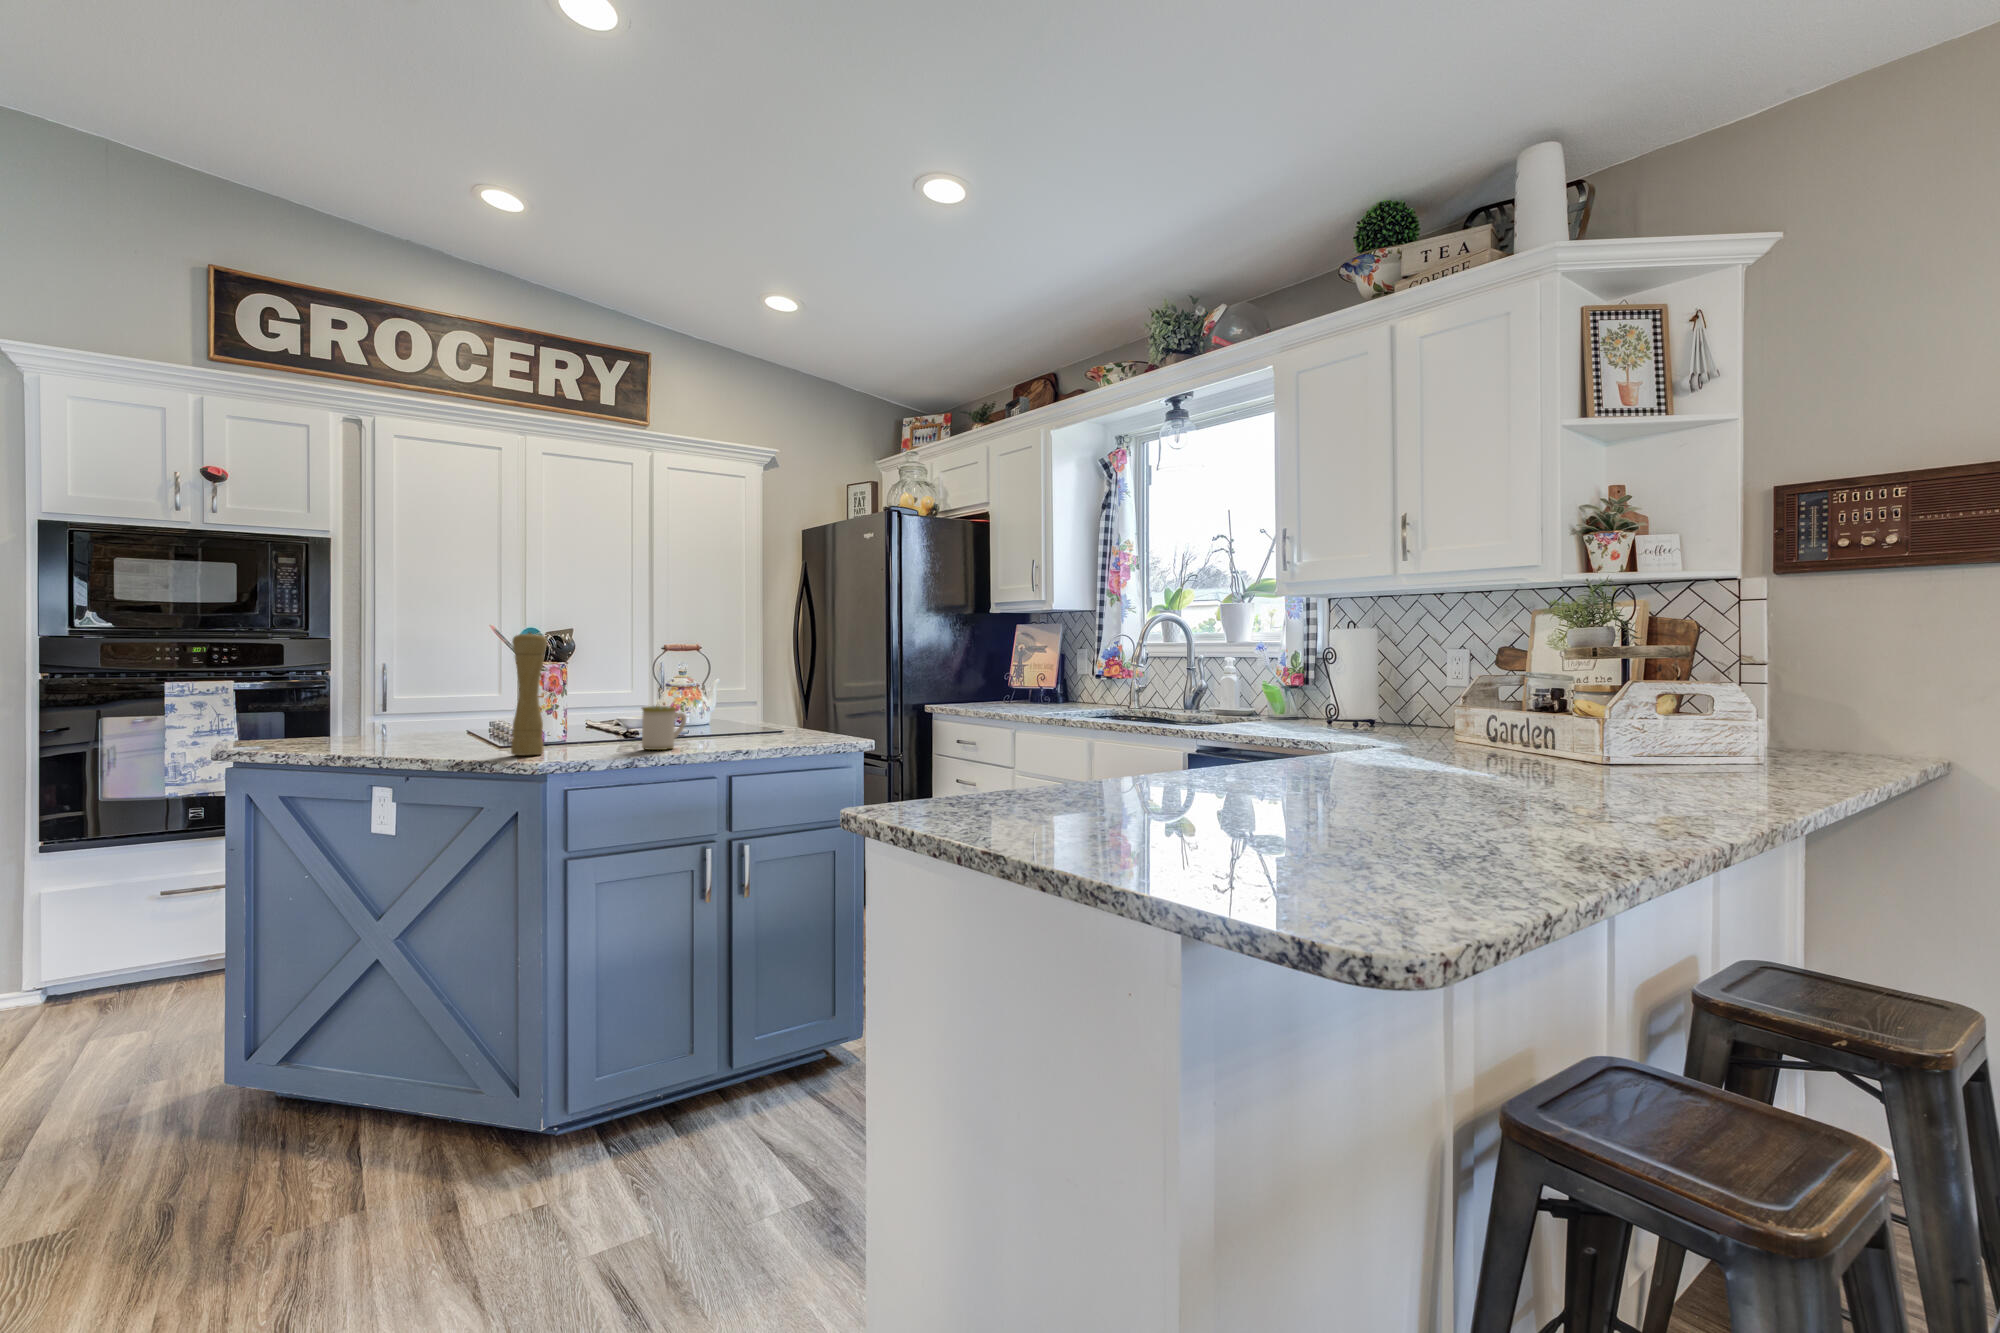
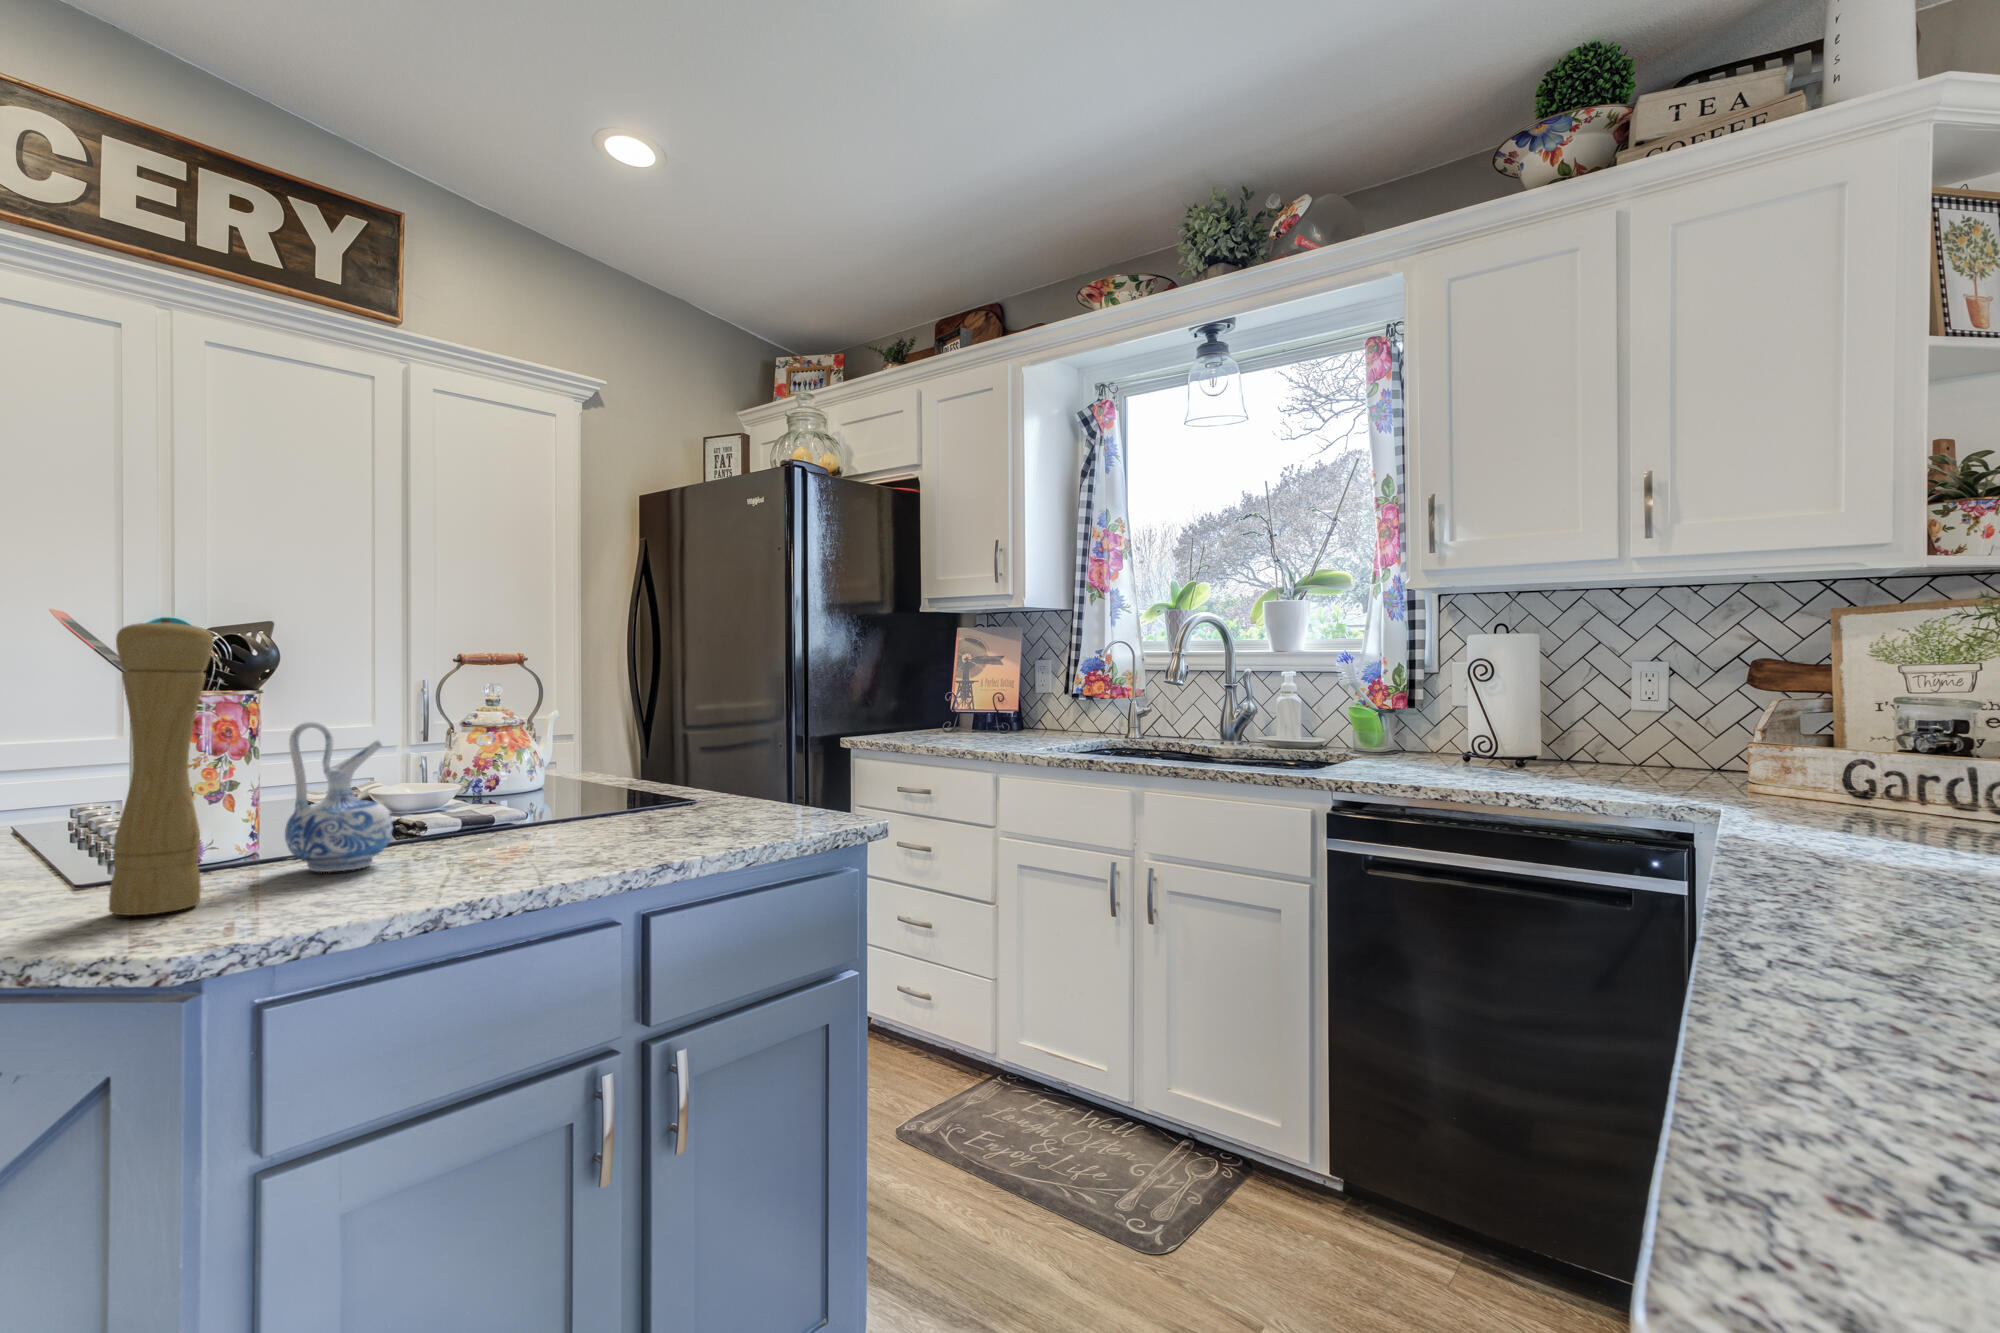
ceramic pitcher: none [576,678,621,747] -> present [285,721,393,872]
mug: present [642,706,687,750] -> none [446,779,545,876]

